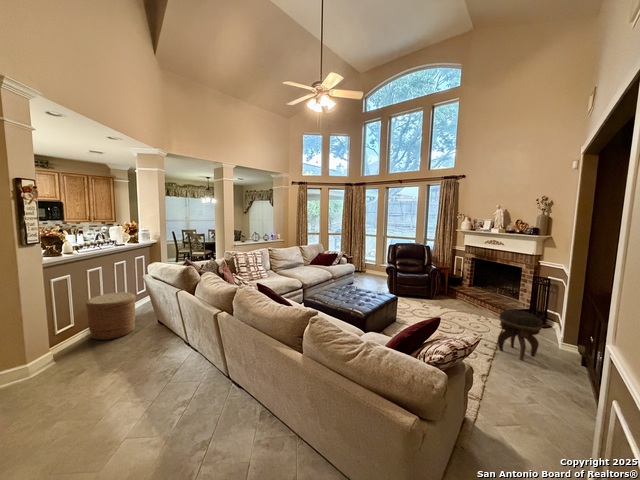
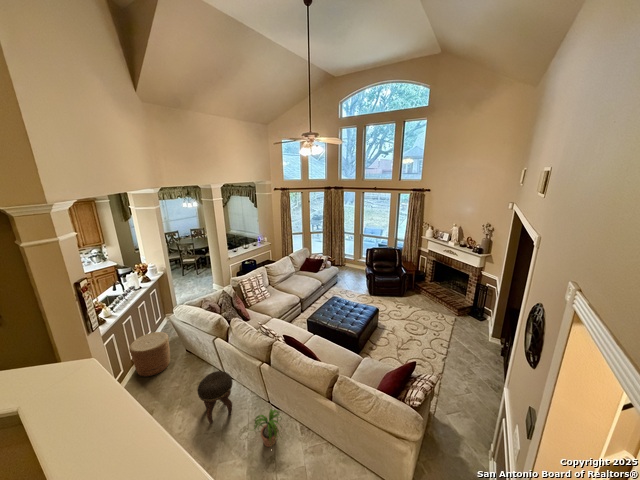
footstool: present [498,310,542,361] -> present [197,371,233,424]
potted plant: none [182,371,240,428] -> present [254,409,279,447]

